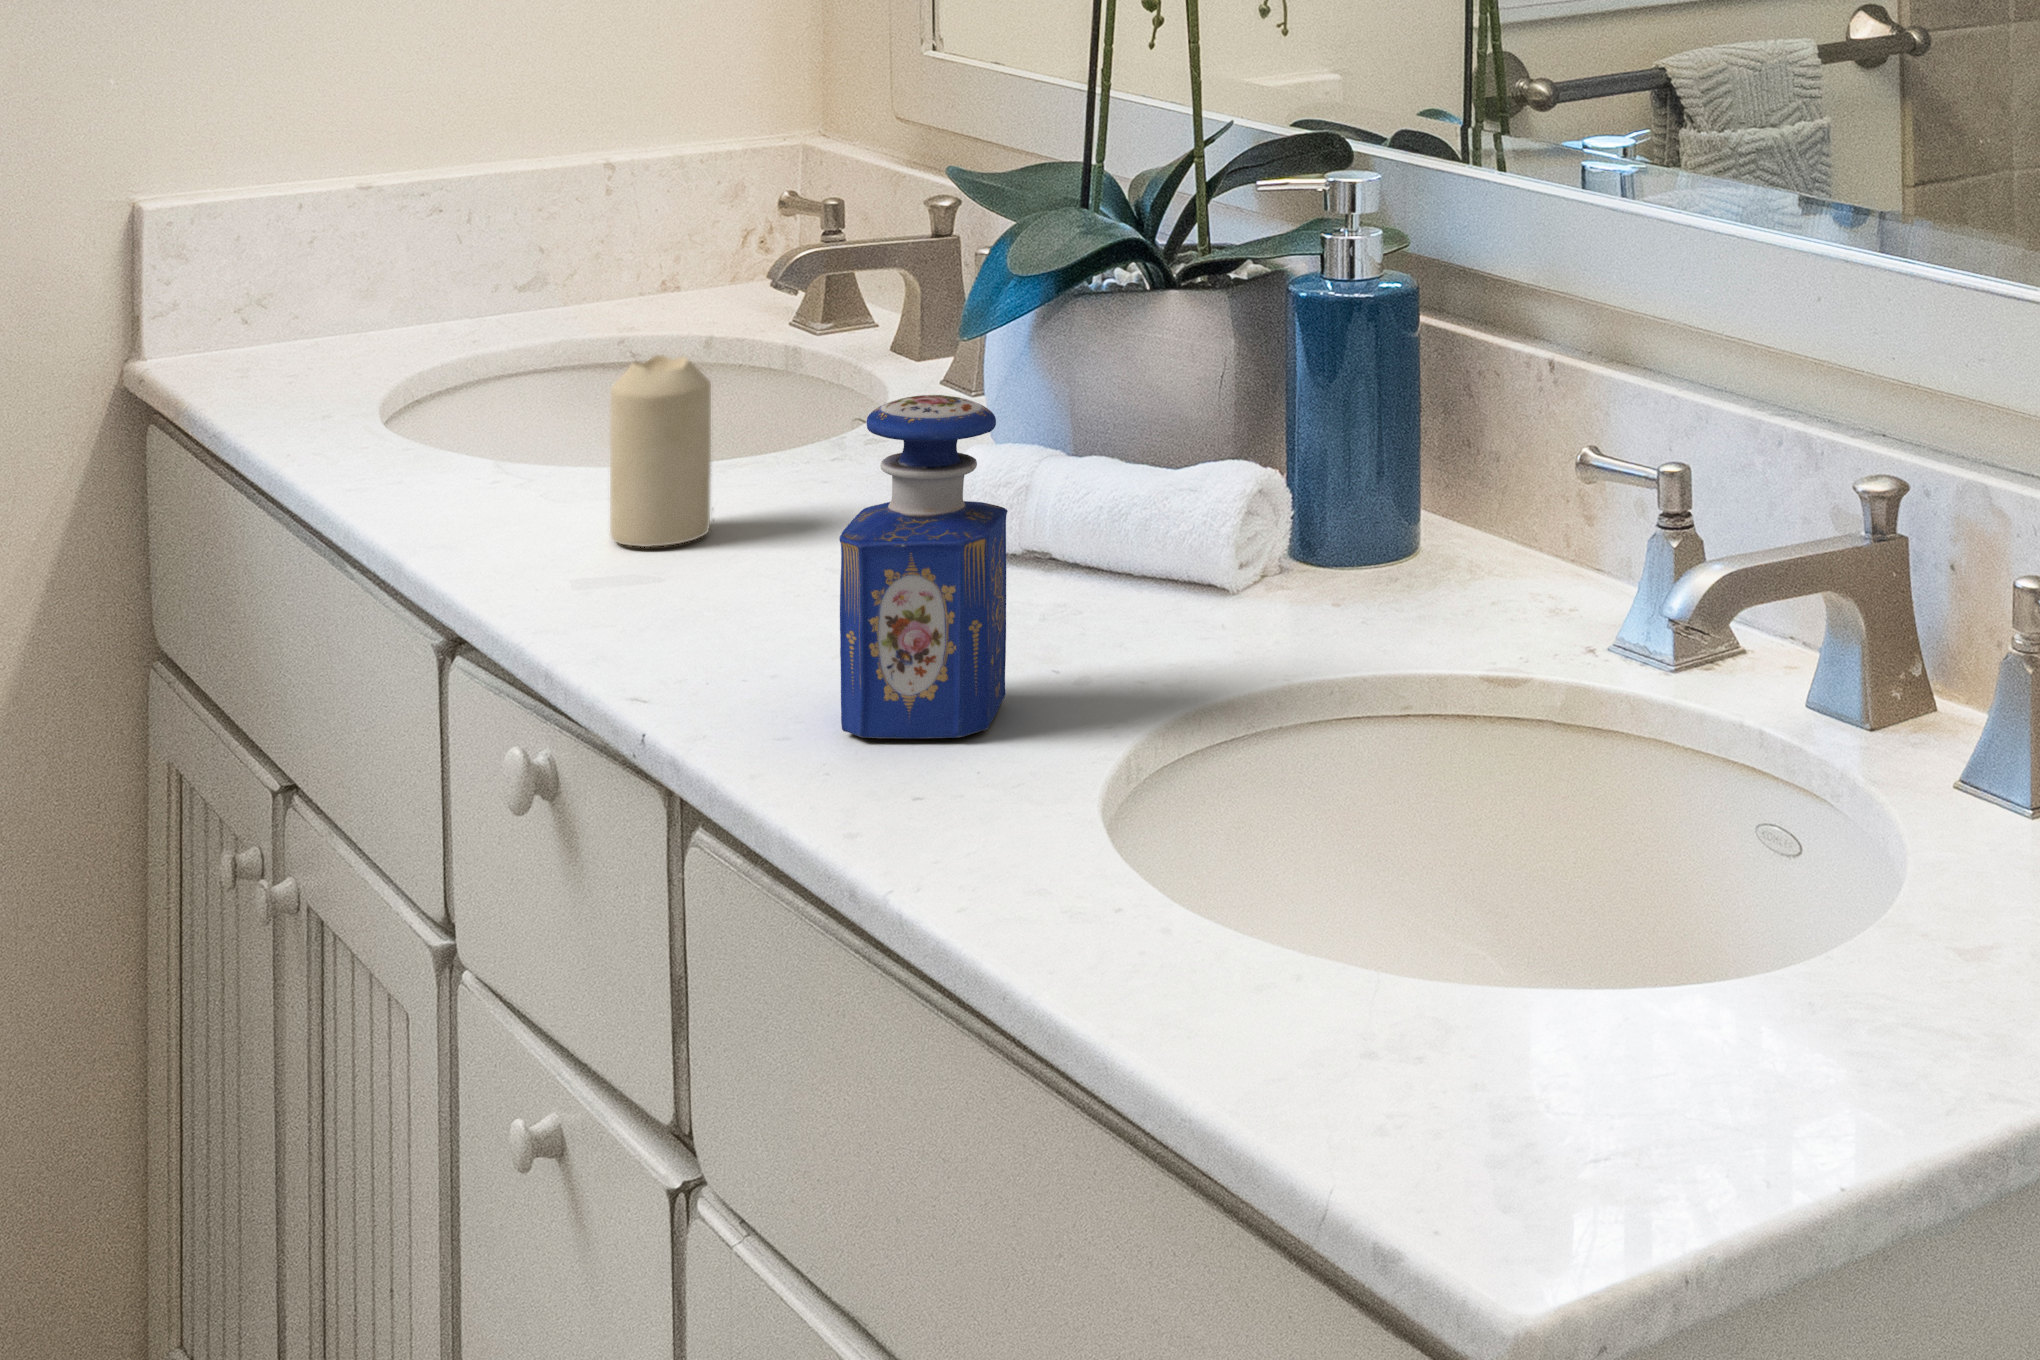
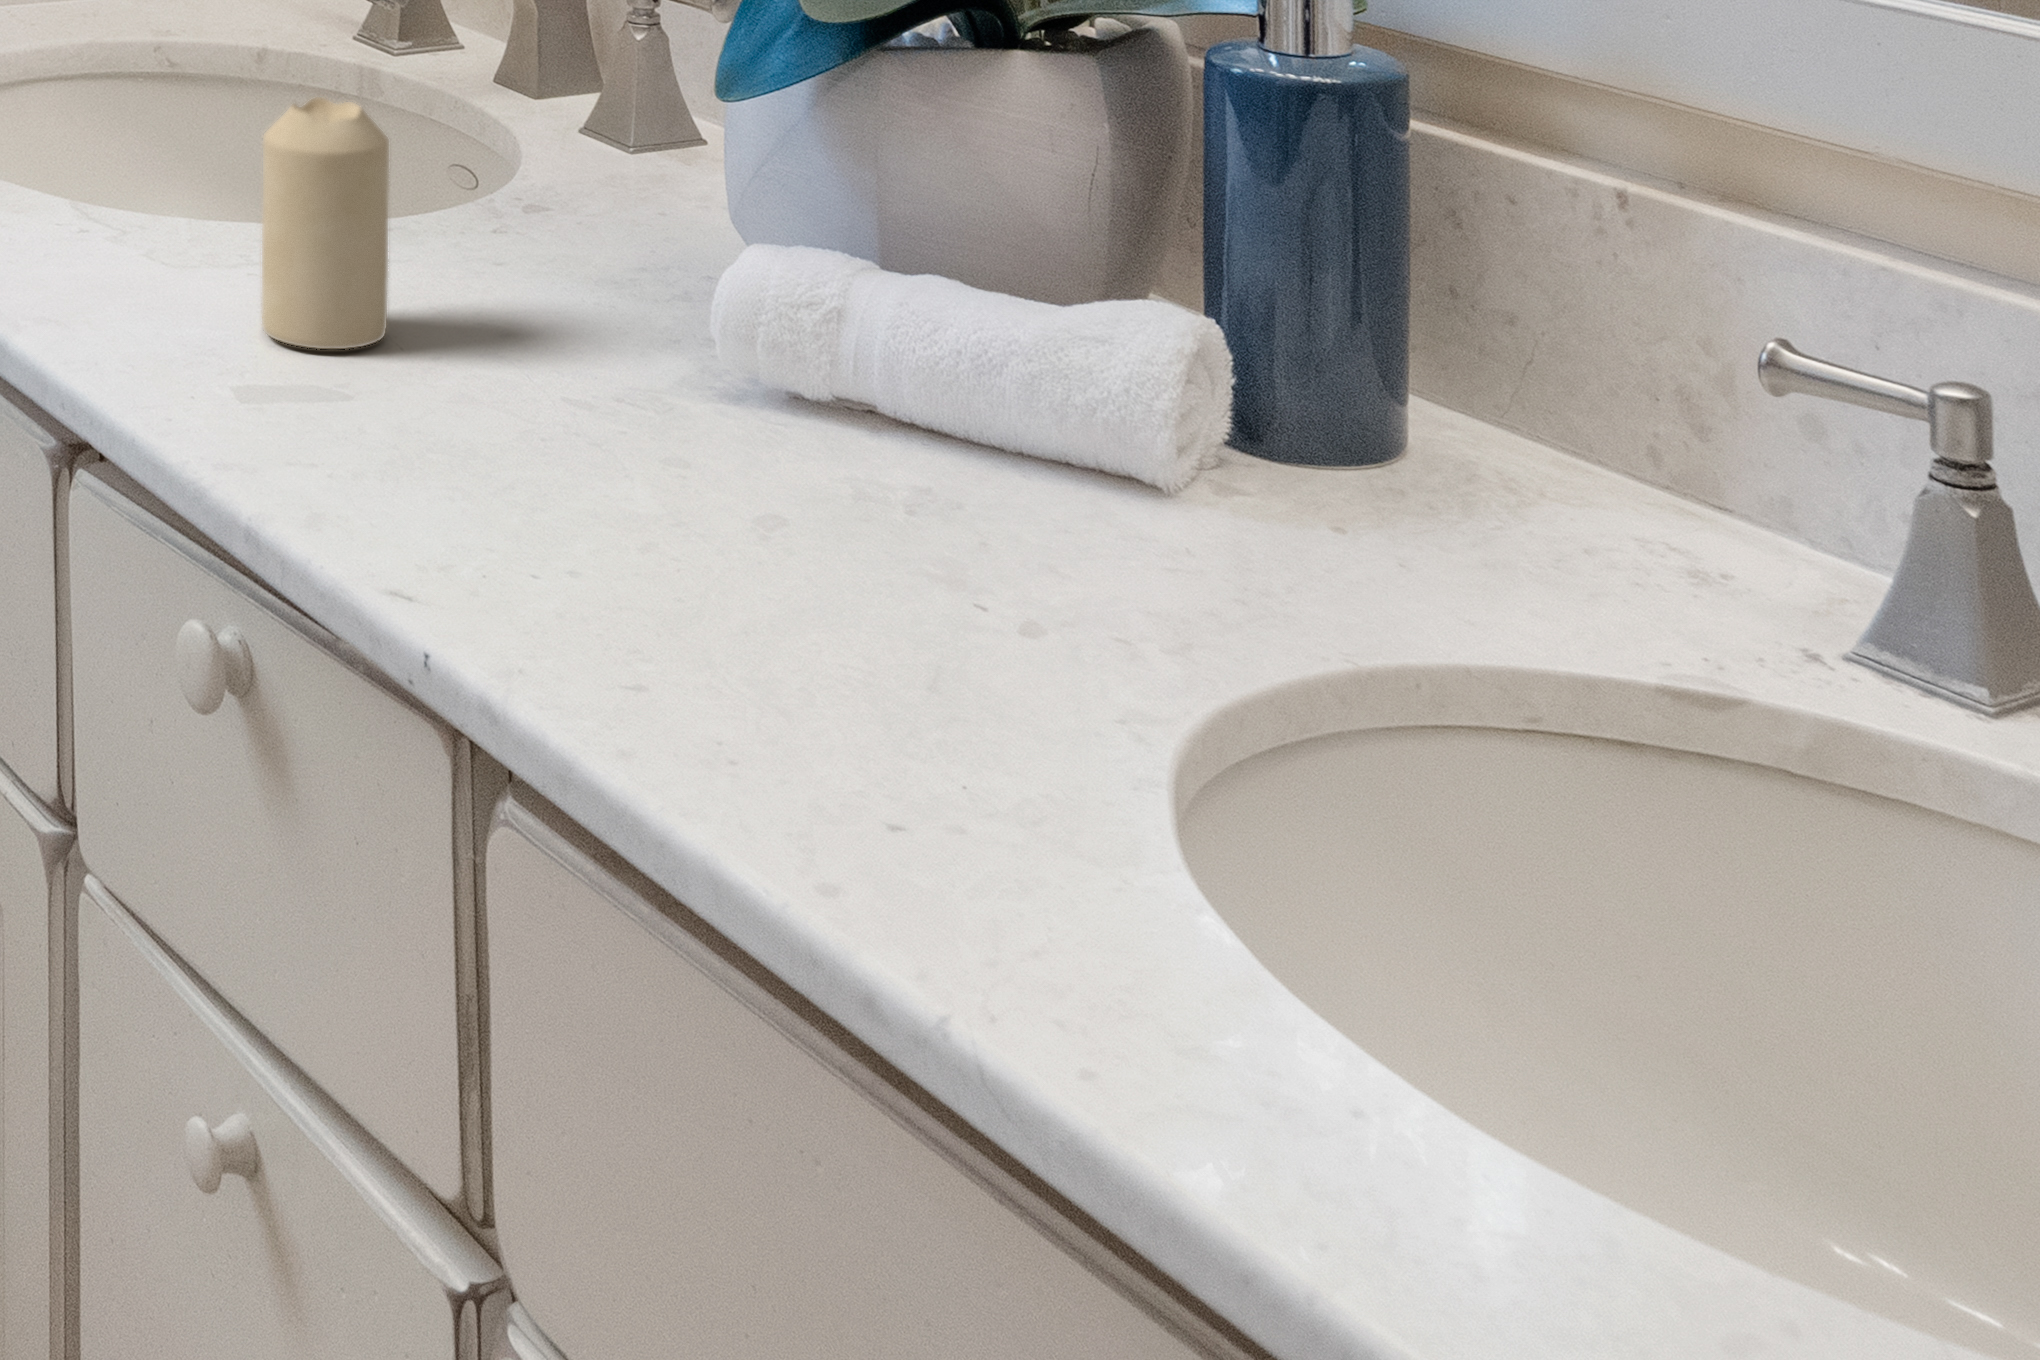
perfume bottle: present [839,395,1008,738] -> none [715,208,937,713]

